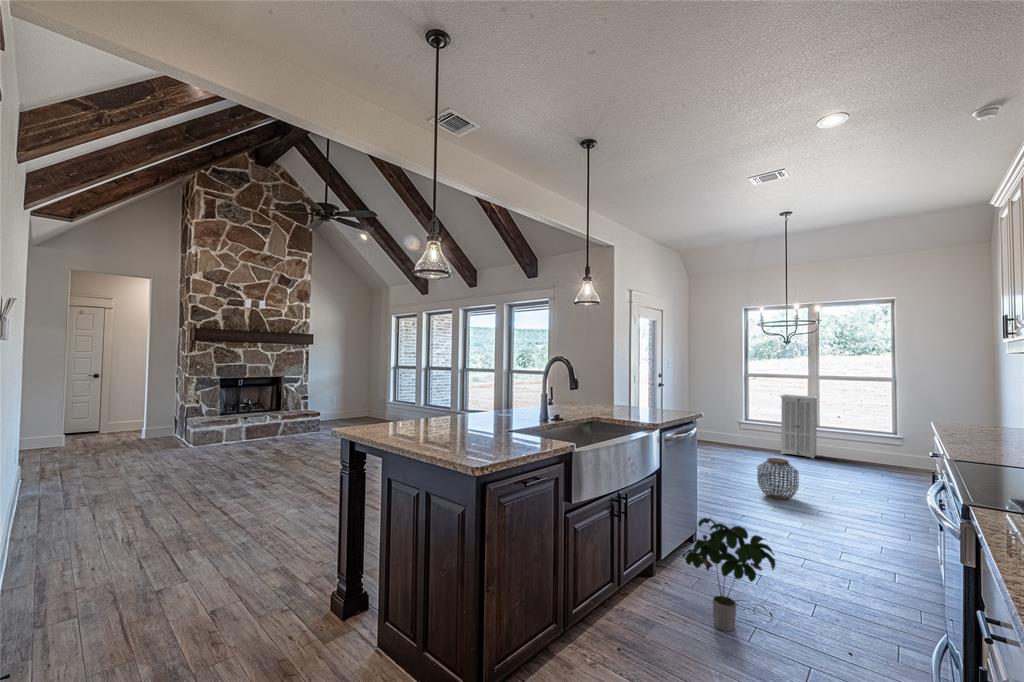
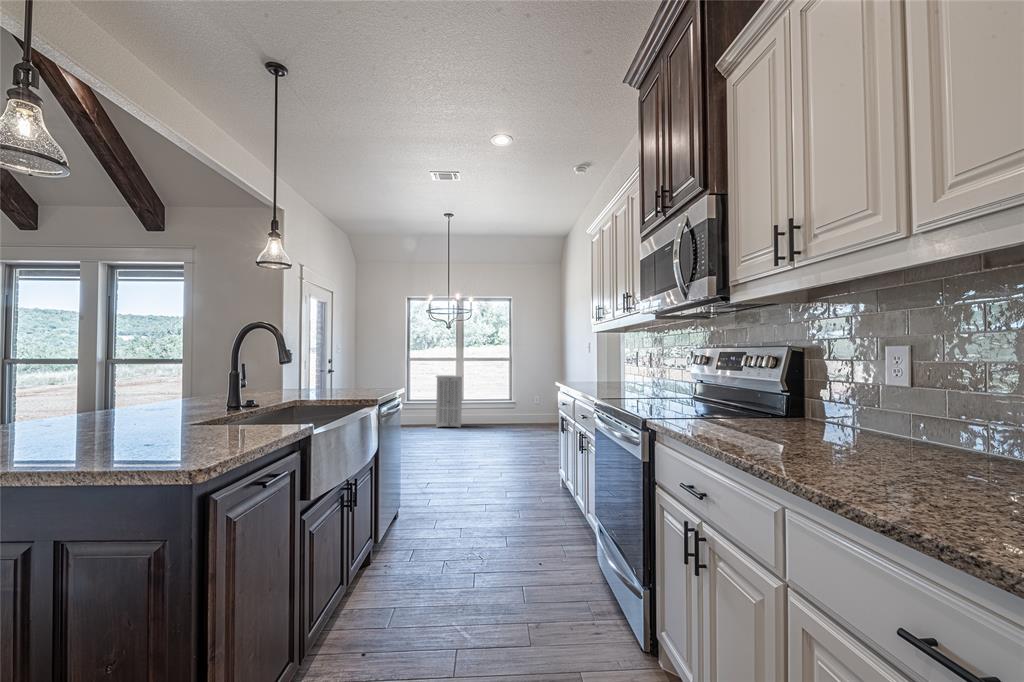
woven basket: present [757,458,799,500] -> none [431,429,464,465]
potted plant: present [683,518,776,631] -> none [408,485,496,590]

